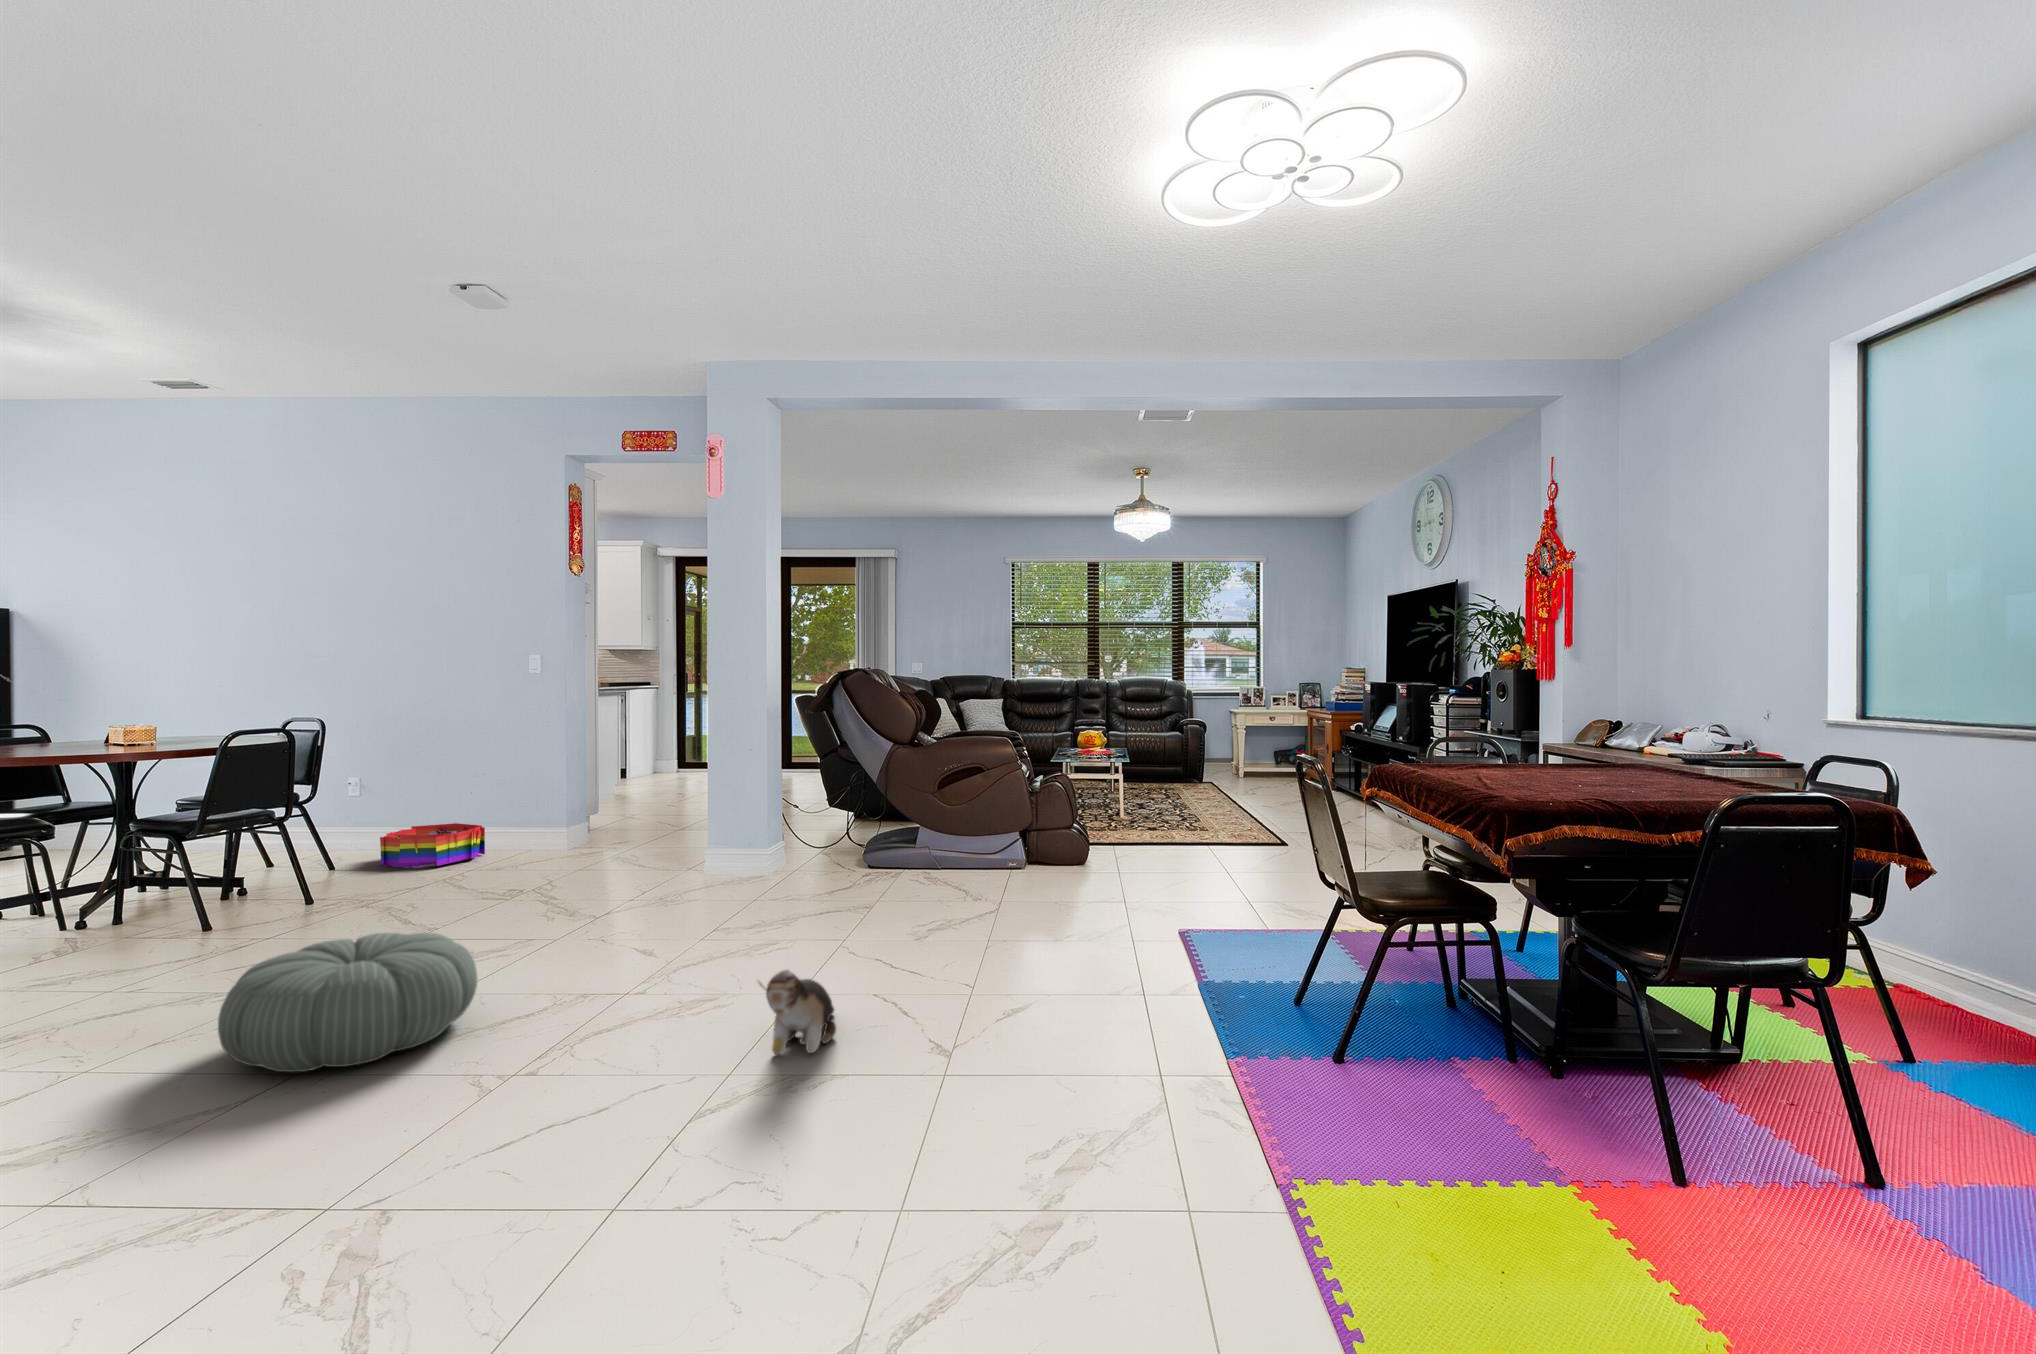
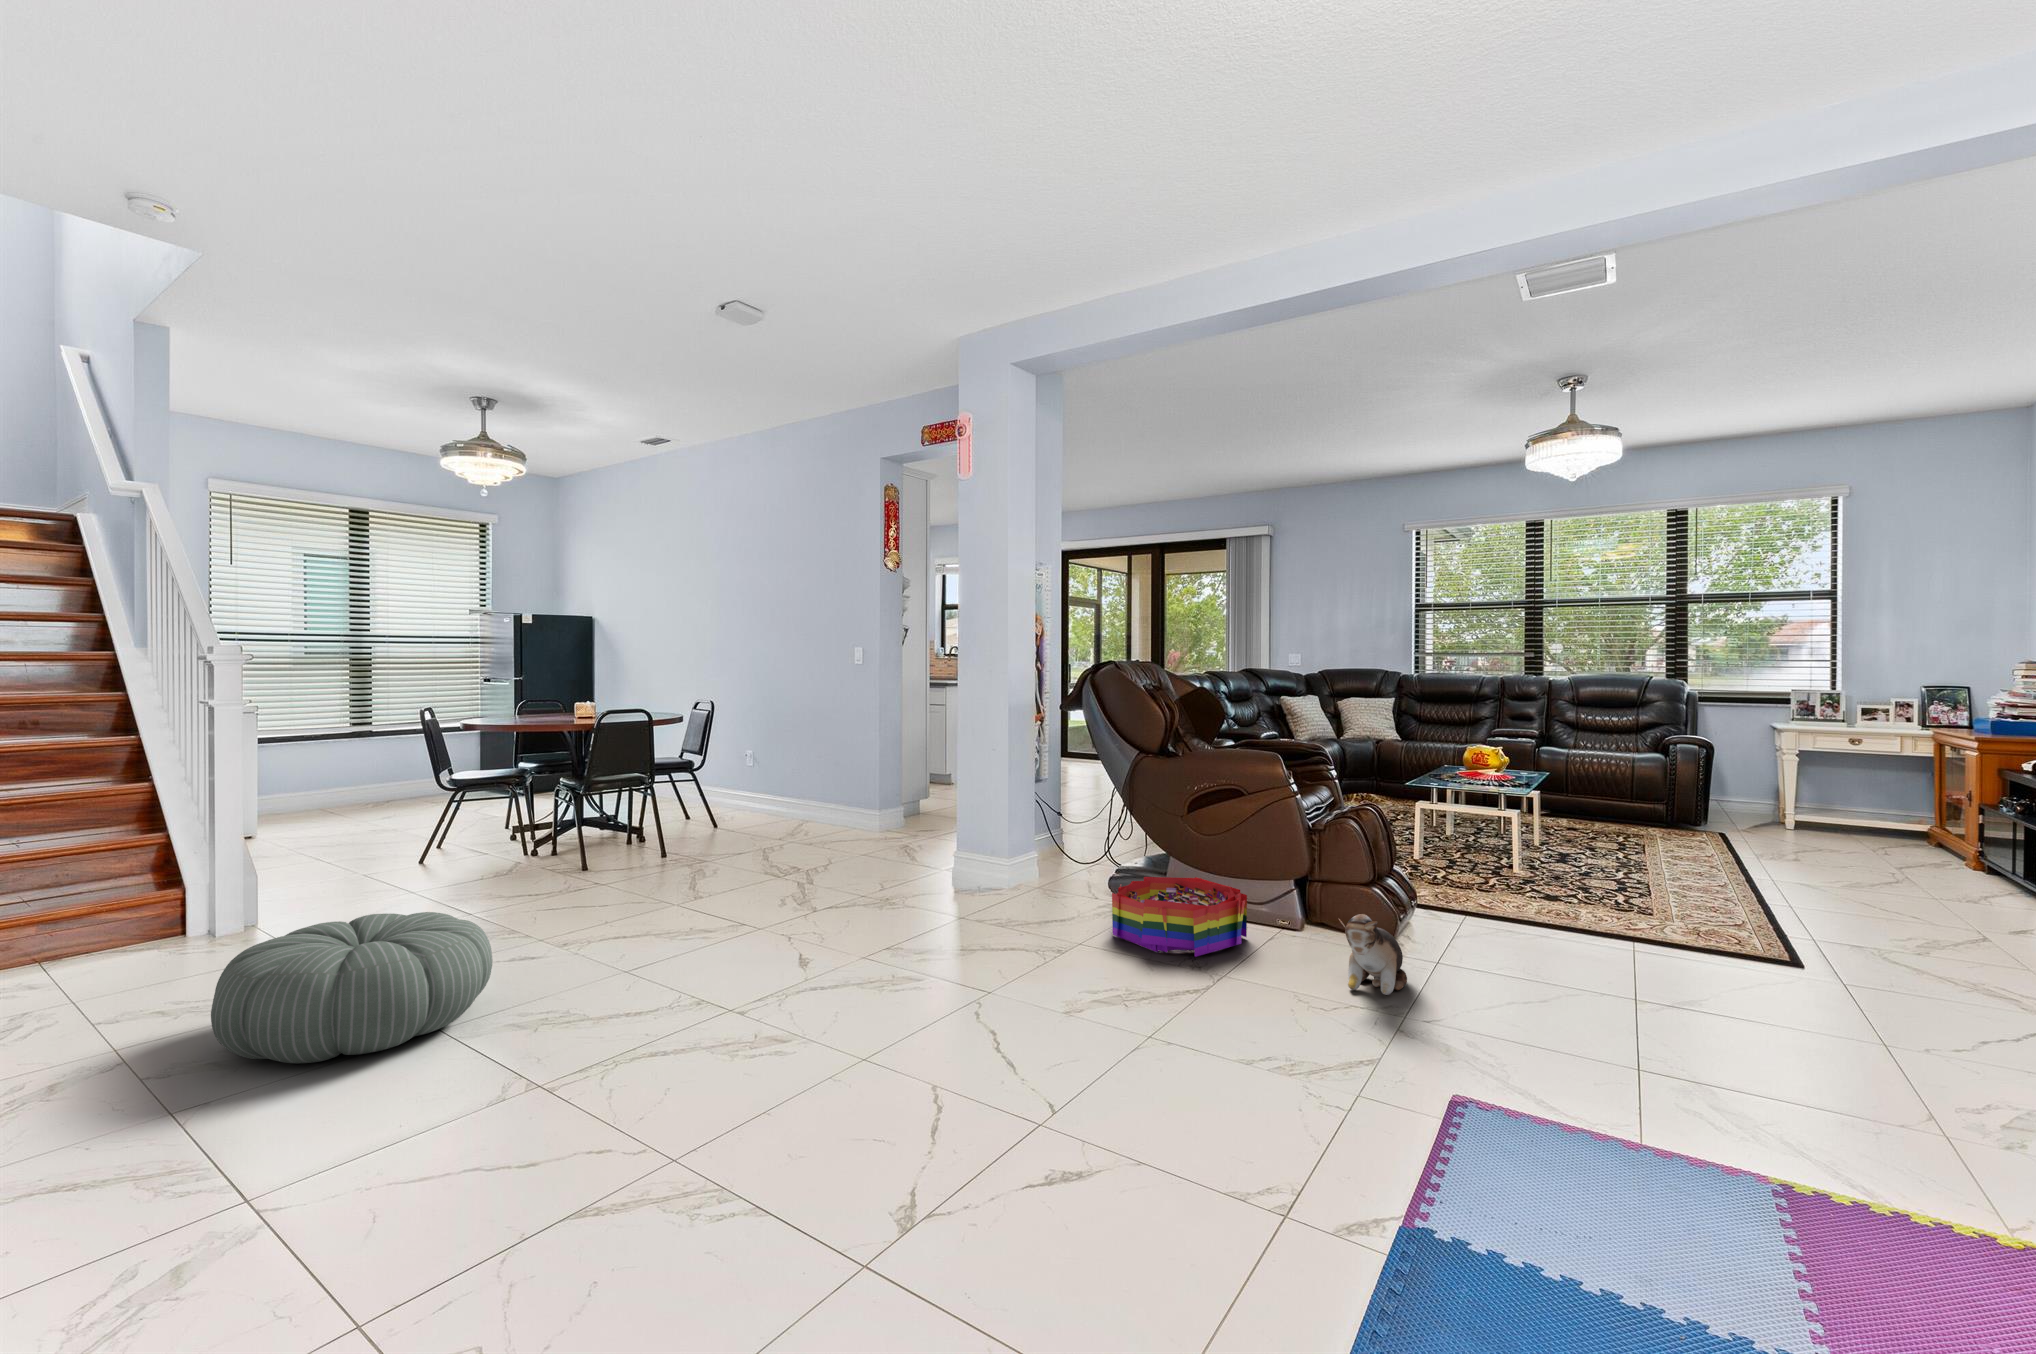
storage bin: present [380,823,485,868] -> present [1112,877,1247,957]
plush toy: present [758,970,836,1054] -> present [1339,914,1407,995]

